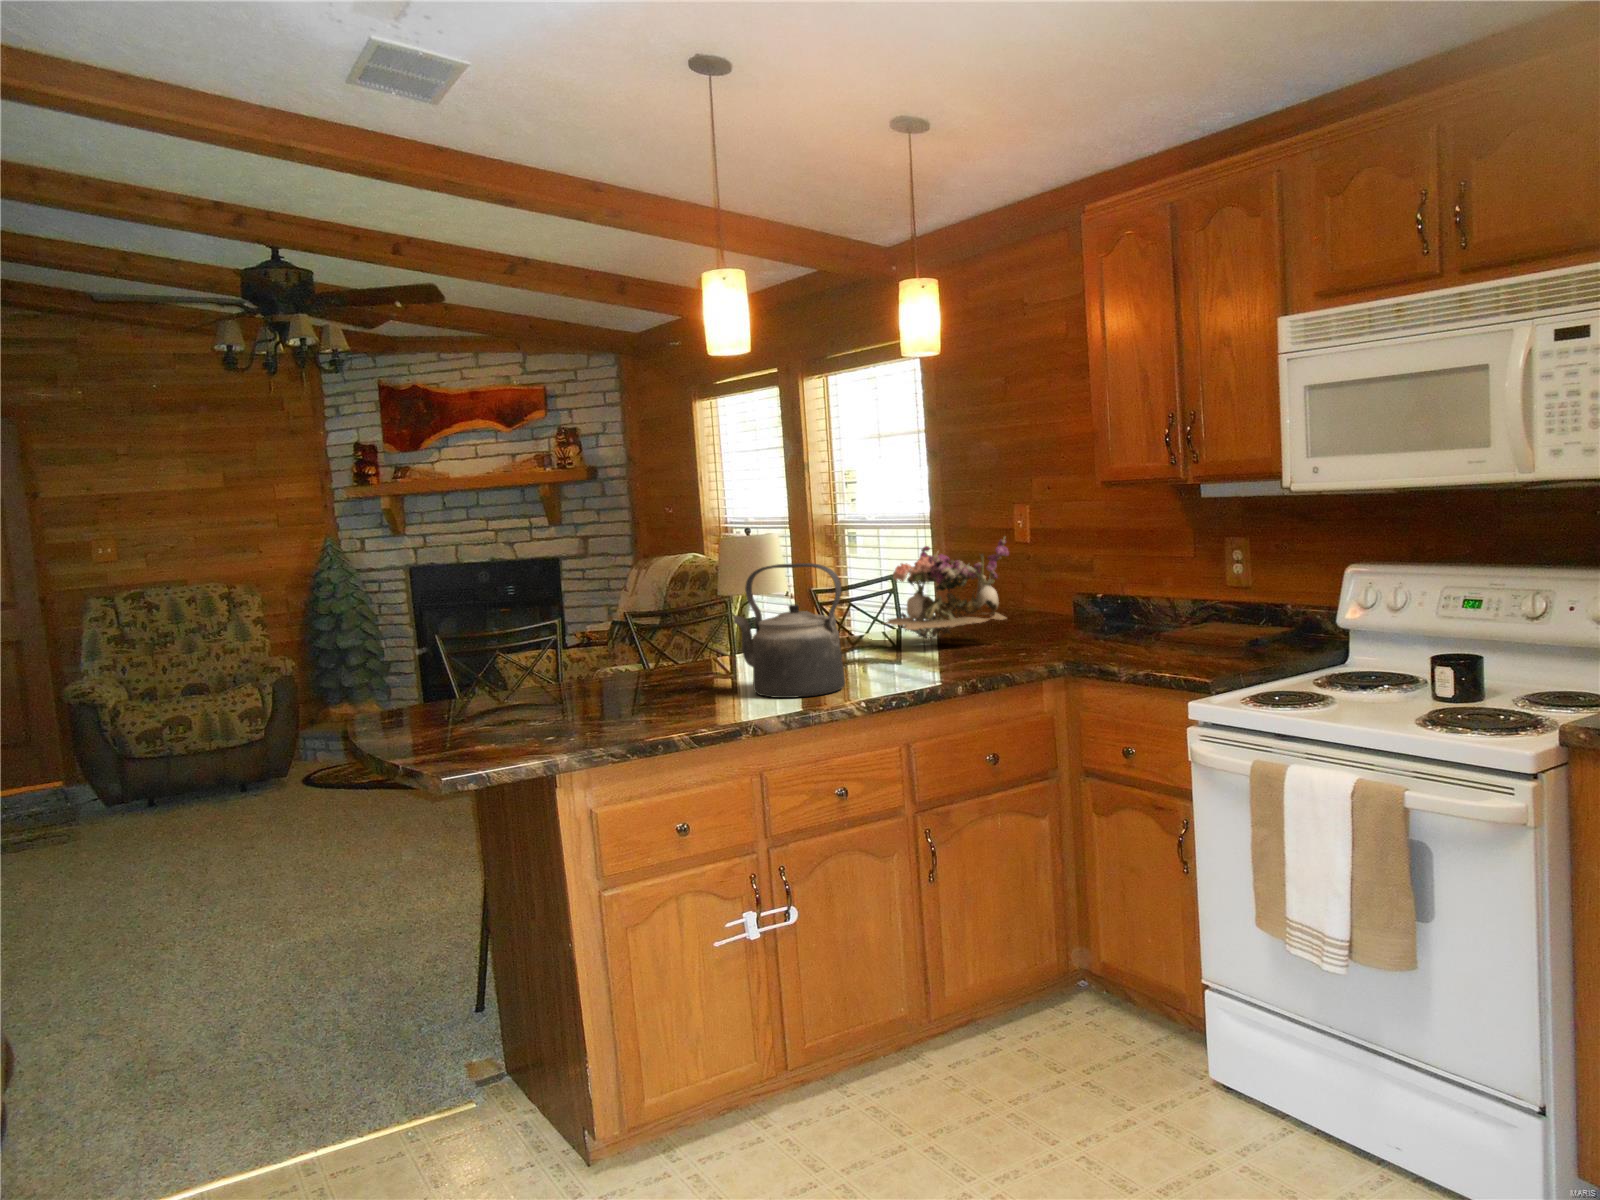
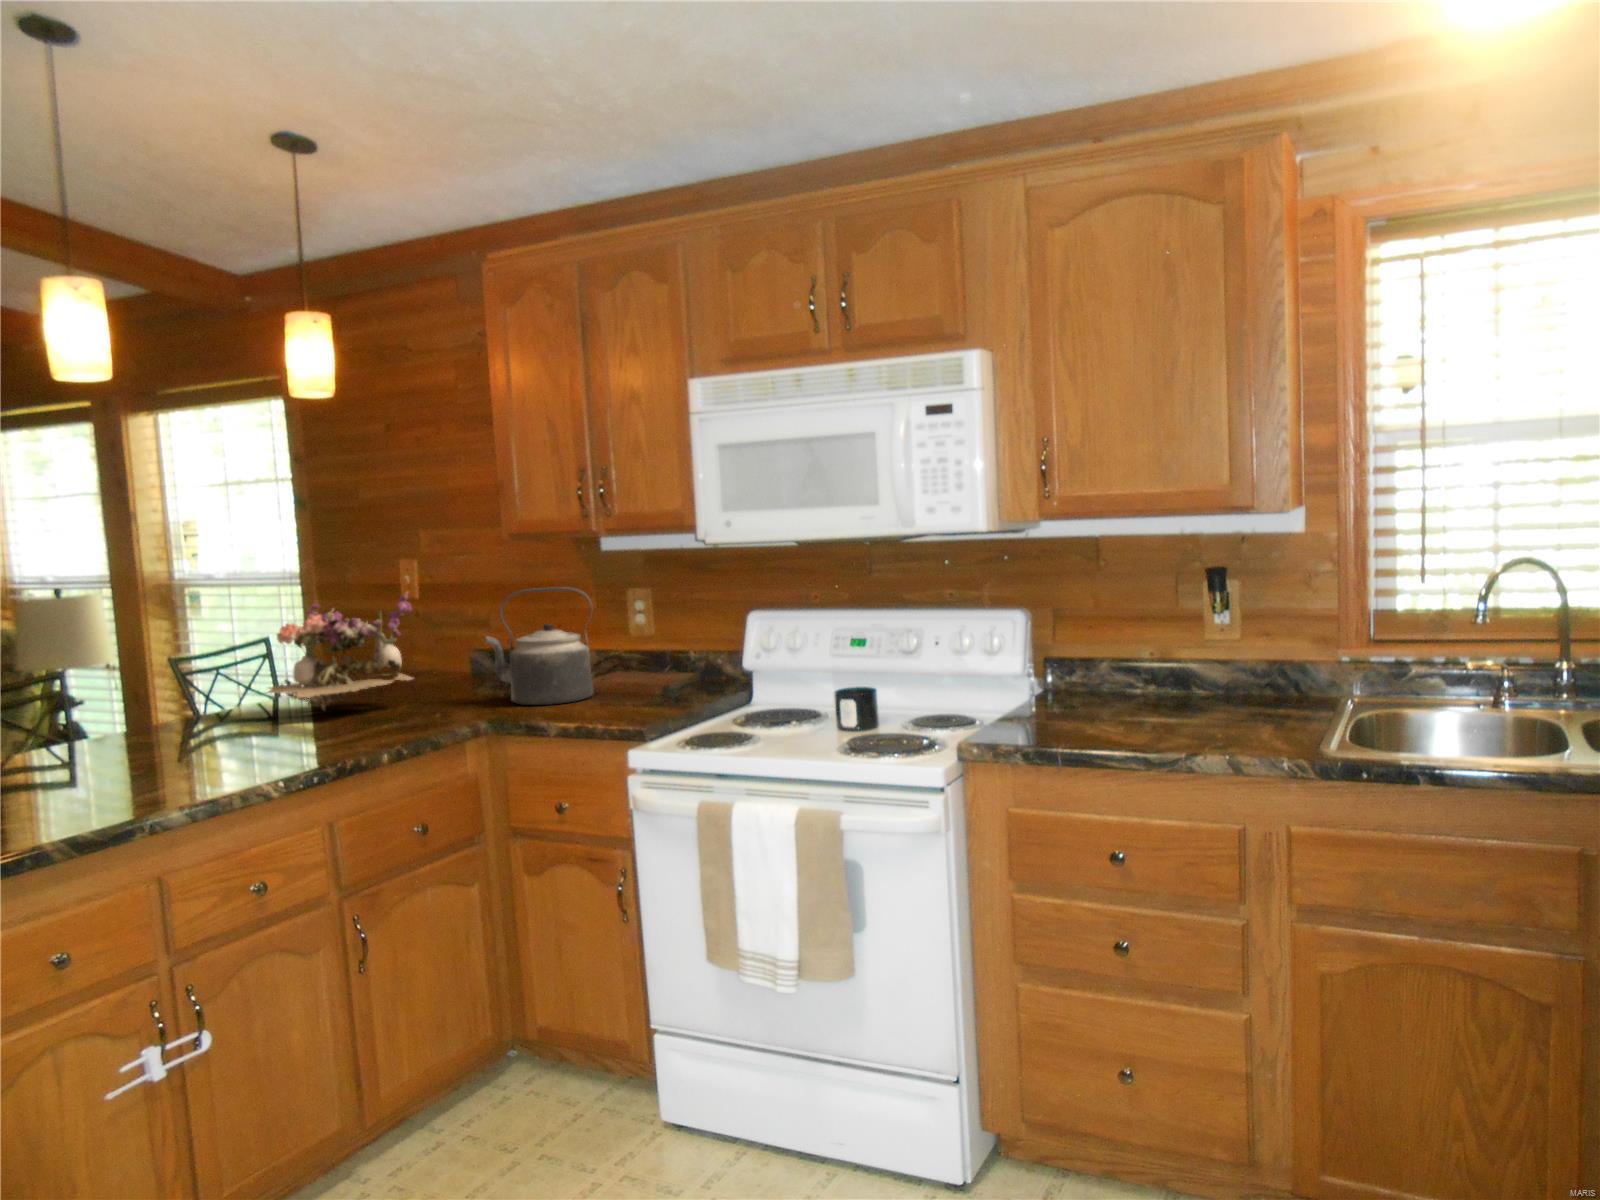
kettle: present [733,563,845,698] -> present [486,587,594,705]

